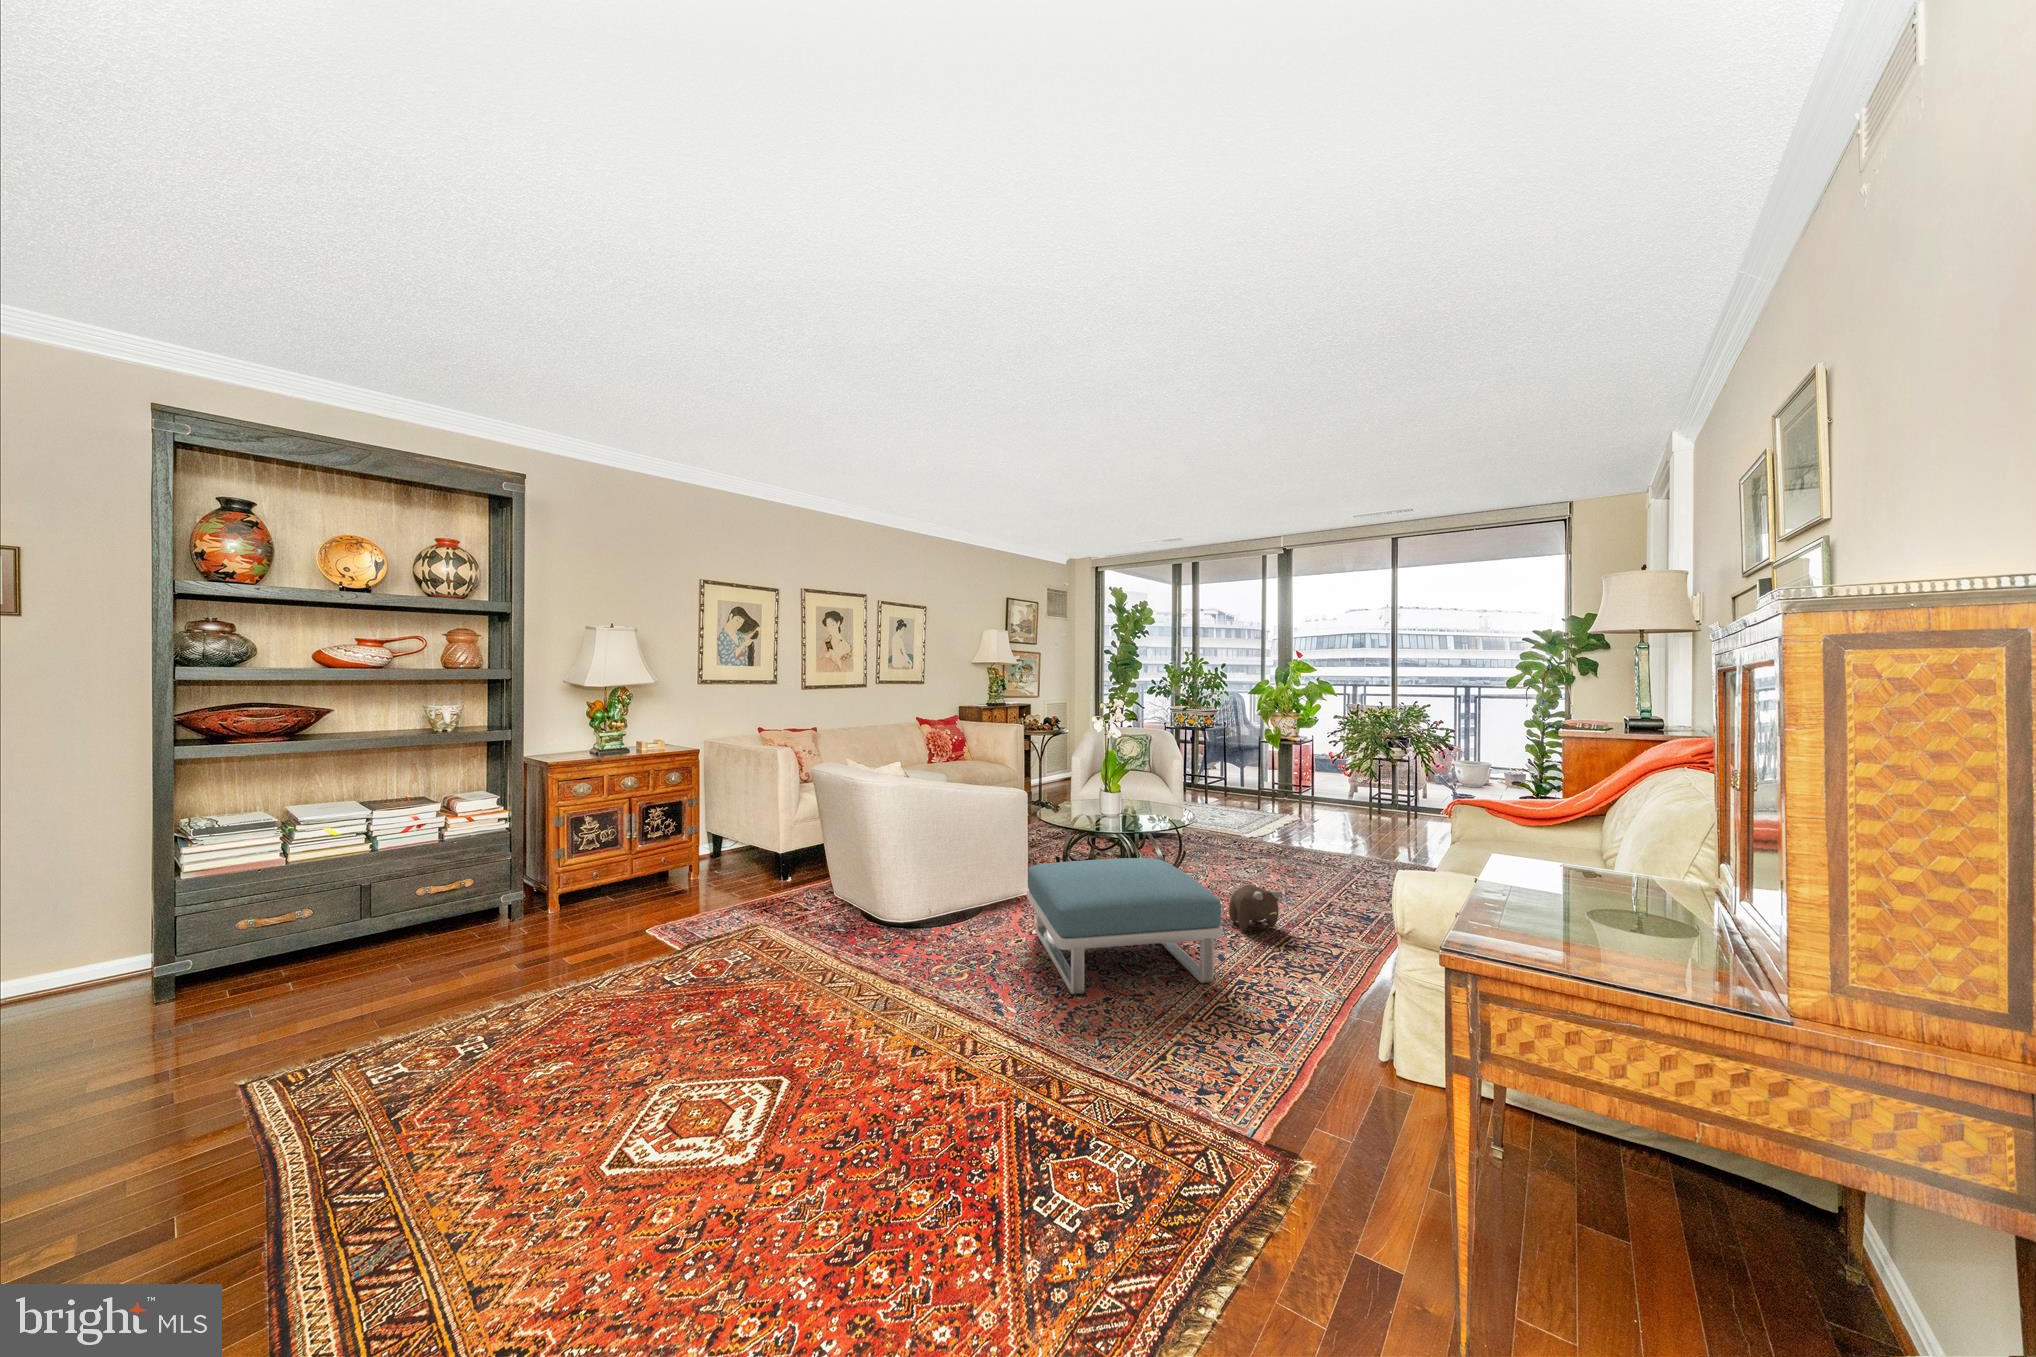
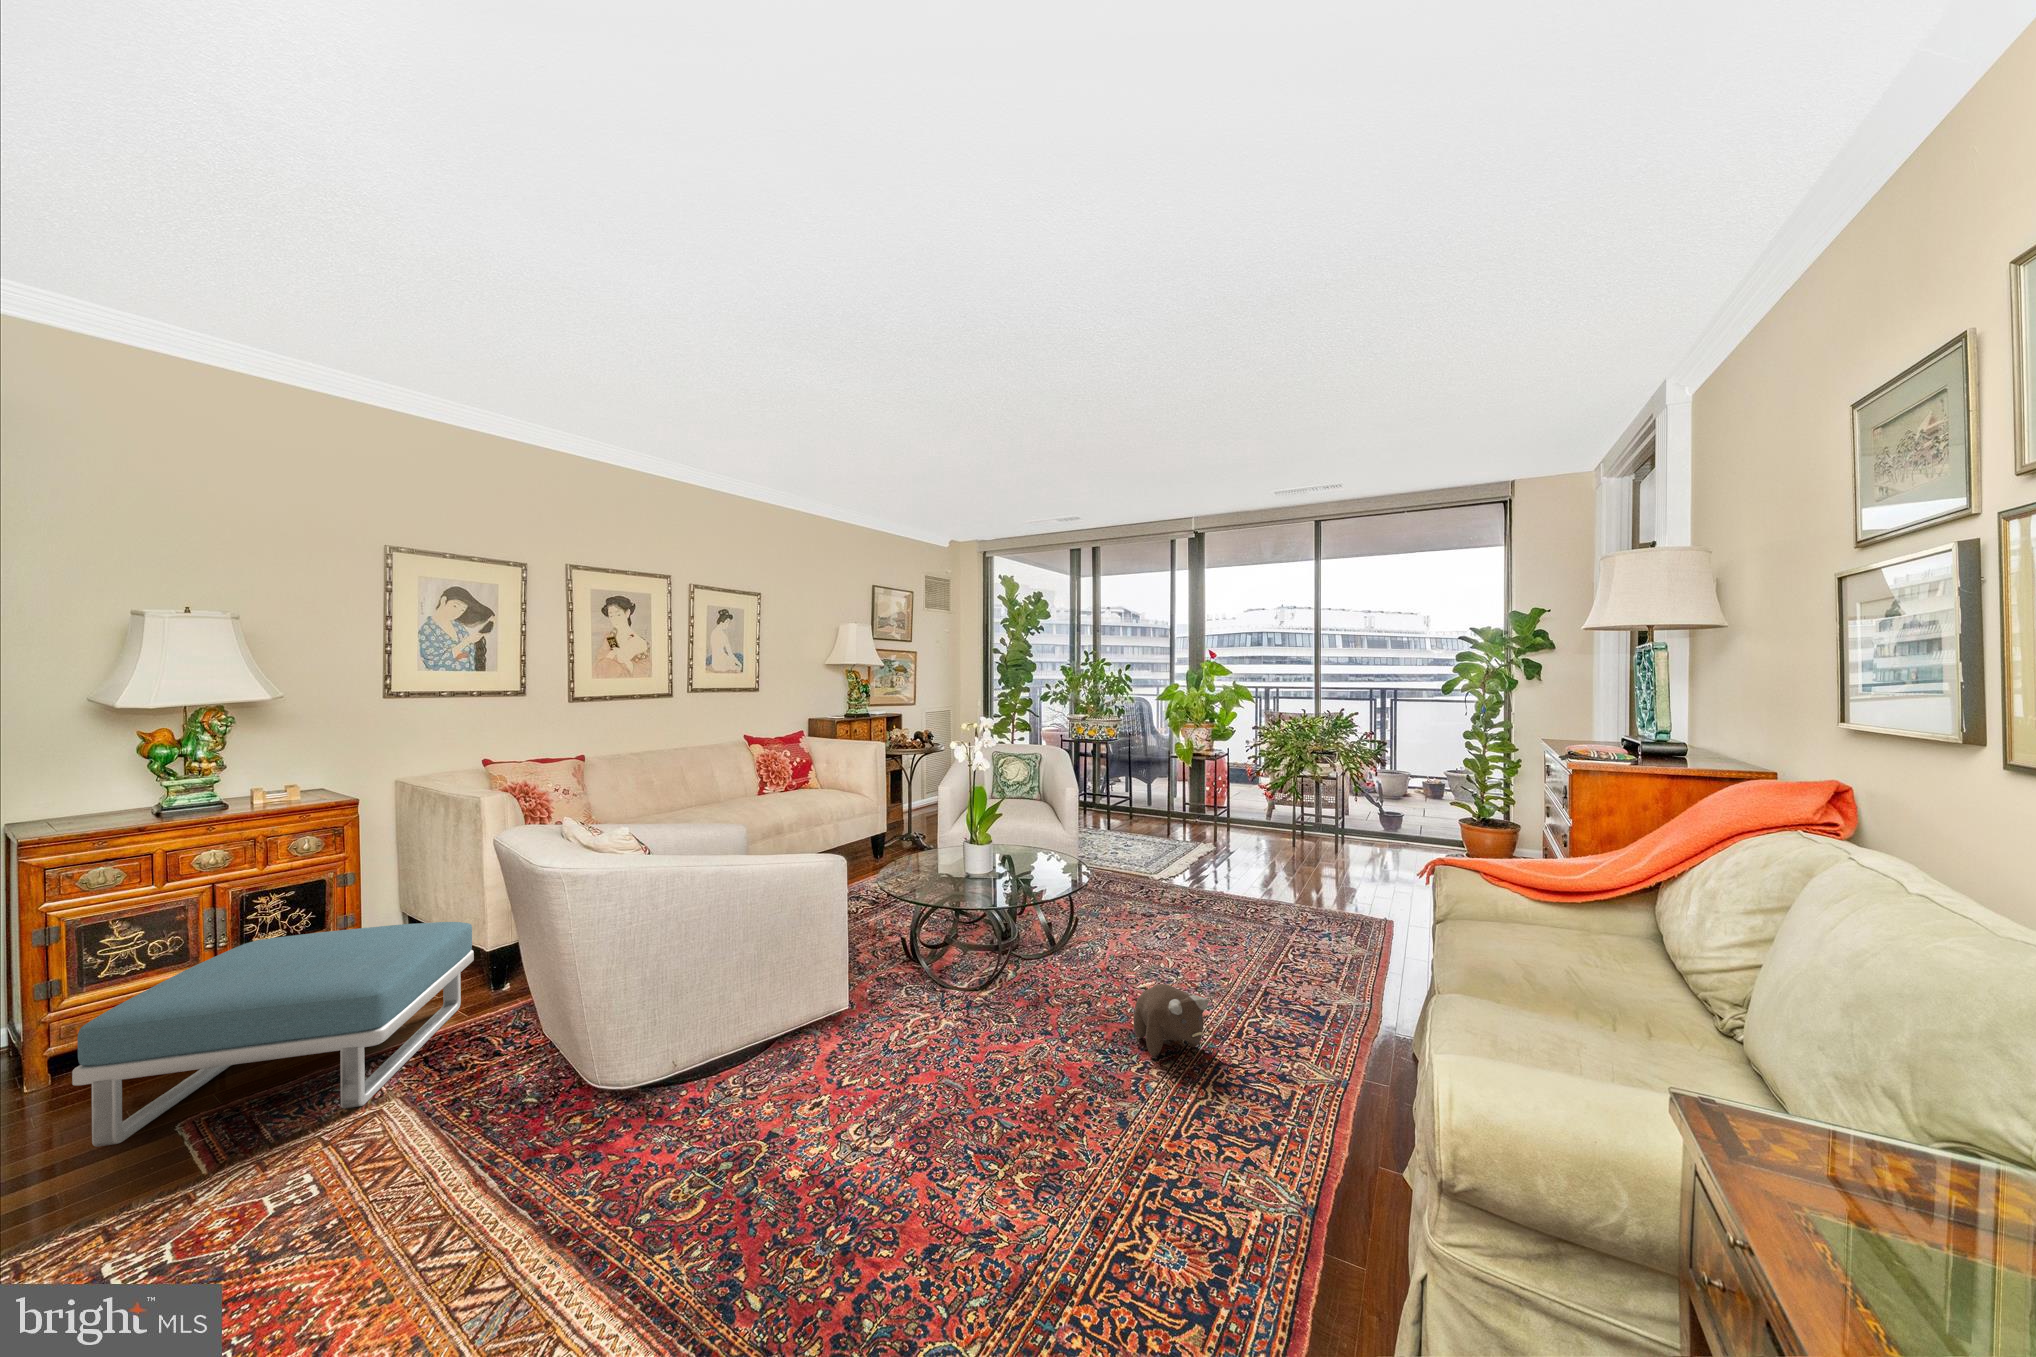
footstool: present [1027,858,1223,994] -> present [72,922,474,1147]

